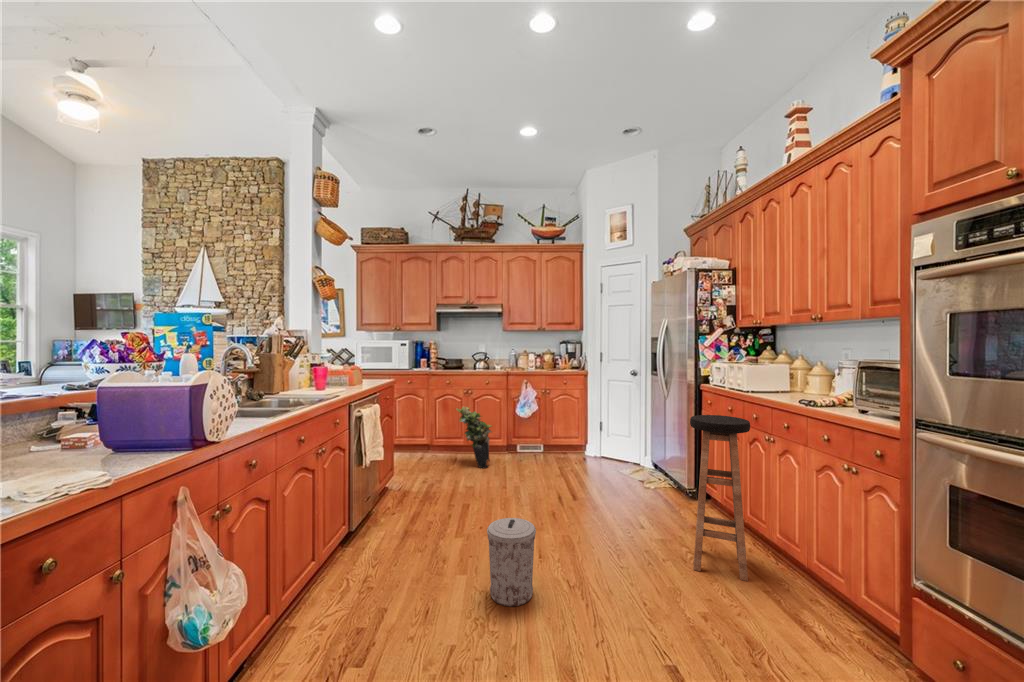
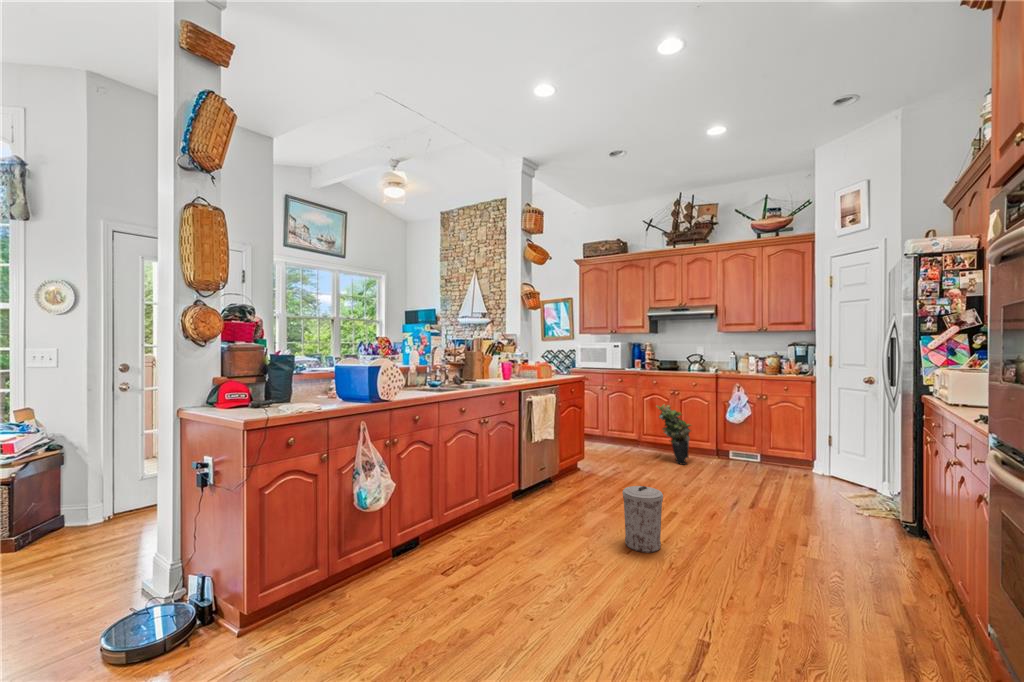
bar stool: present [690,415,750,581] -> none [841,421,924,601]

